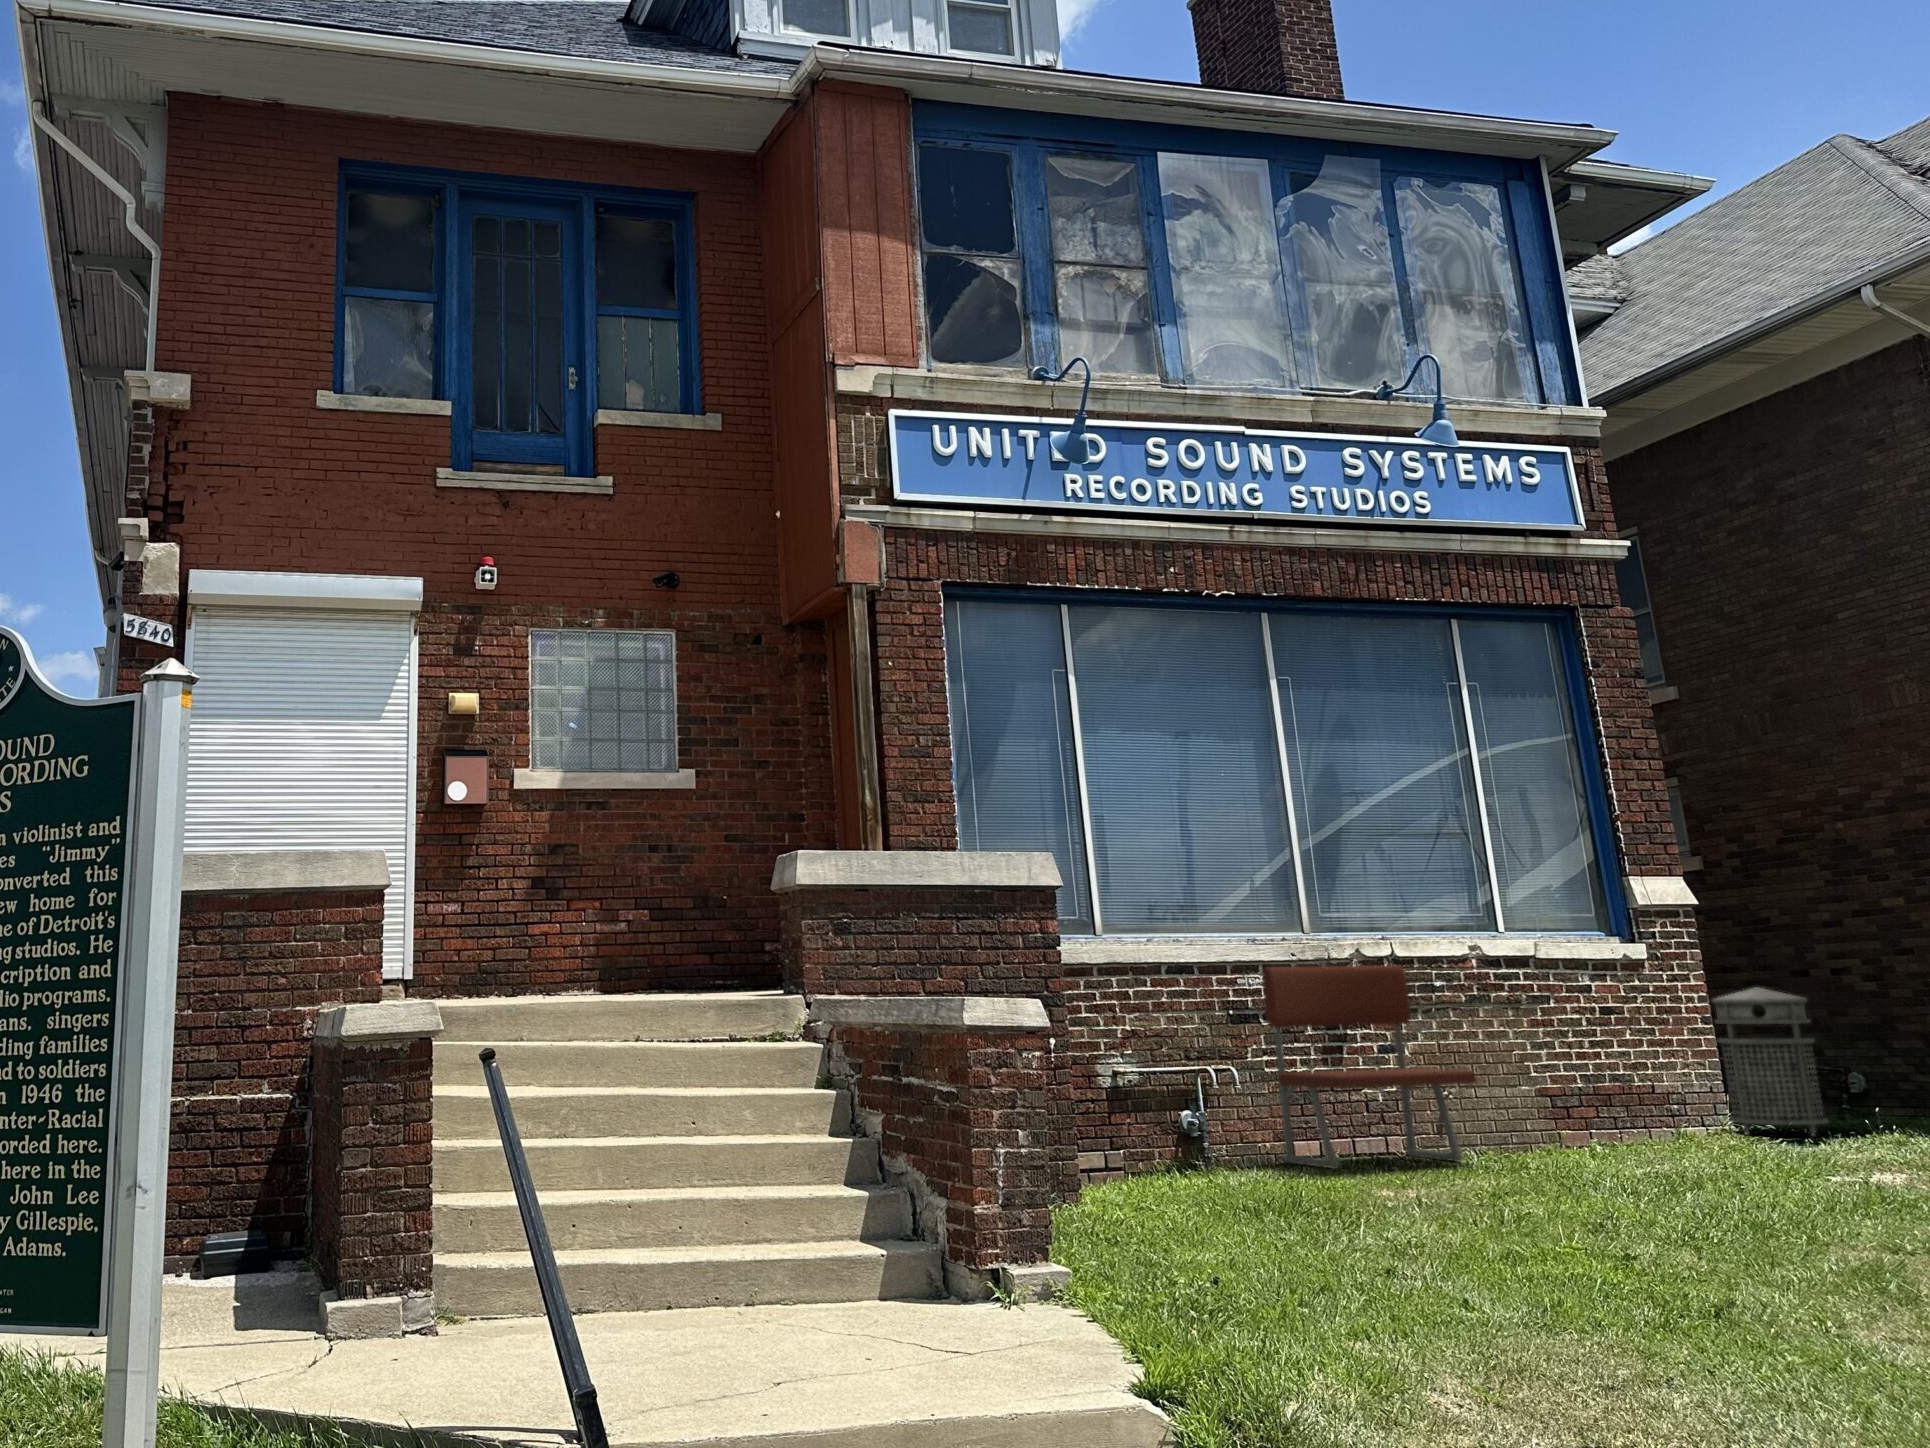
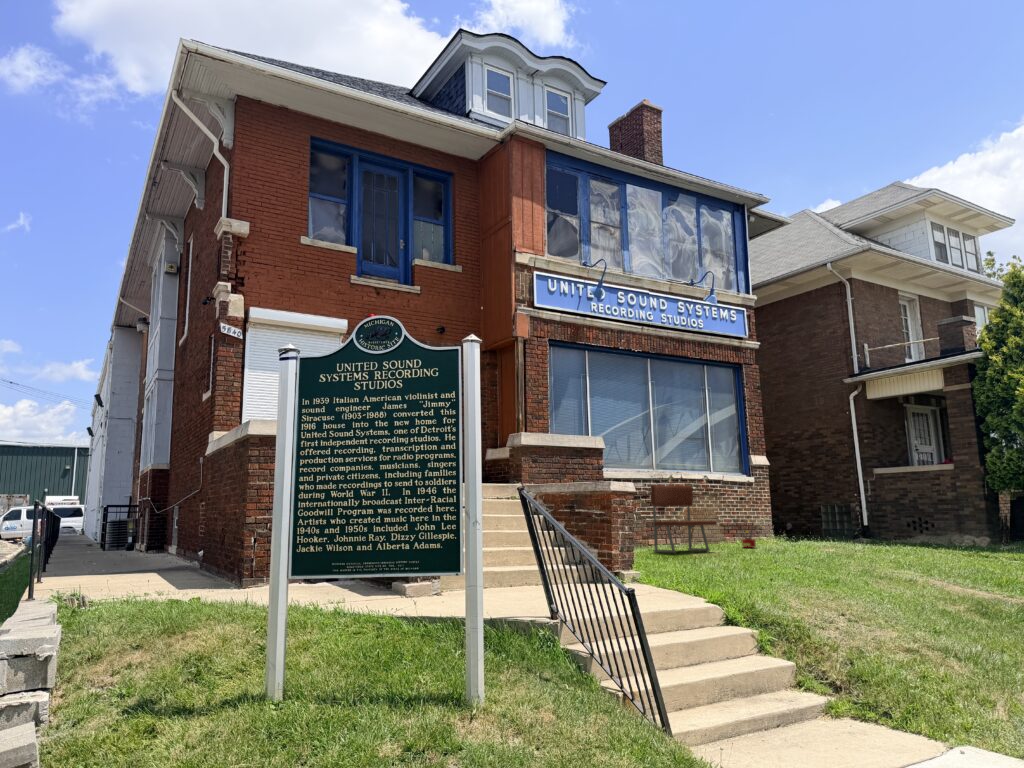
trash can: present [1712,987,1828,1137] -> none [772,497,804,545]
decorative plant: none [1544,1043,1670,1148] -> present [741,520,756,548]

